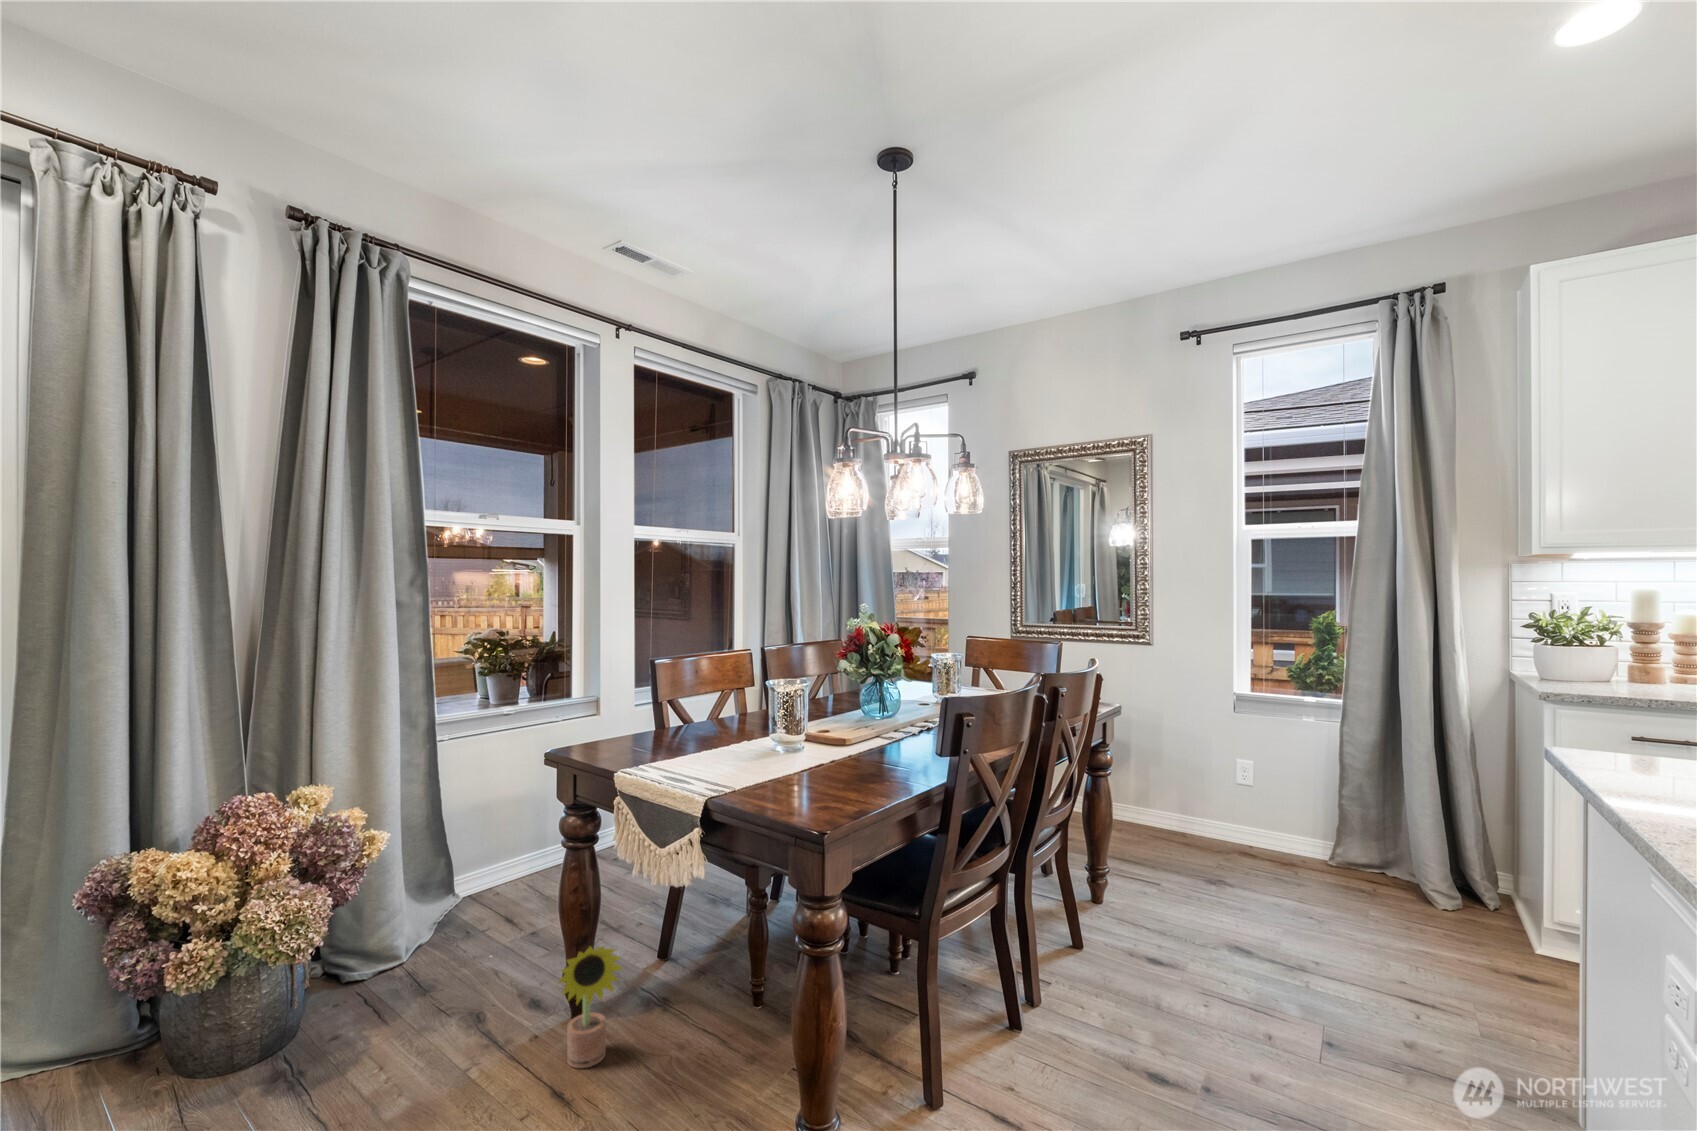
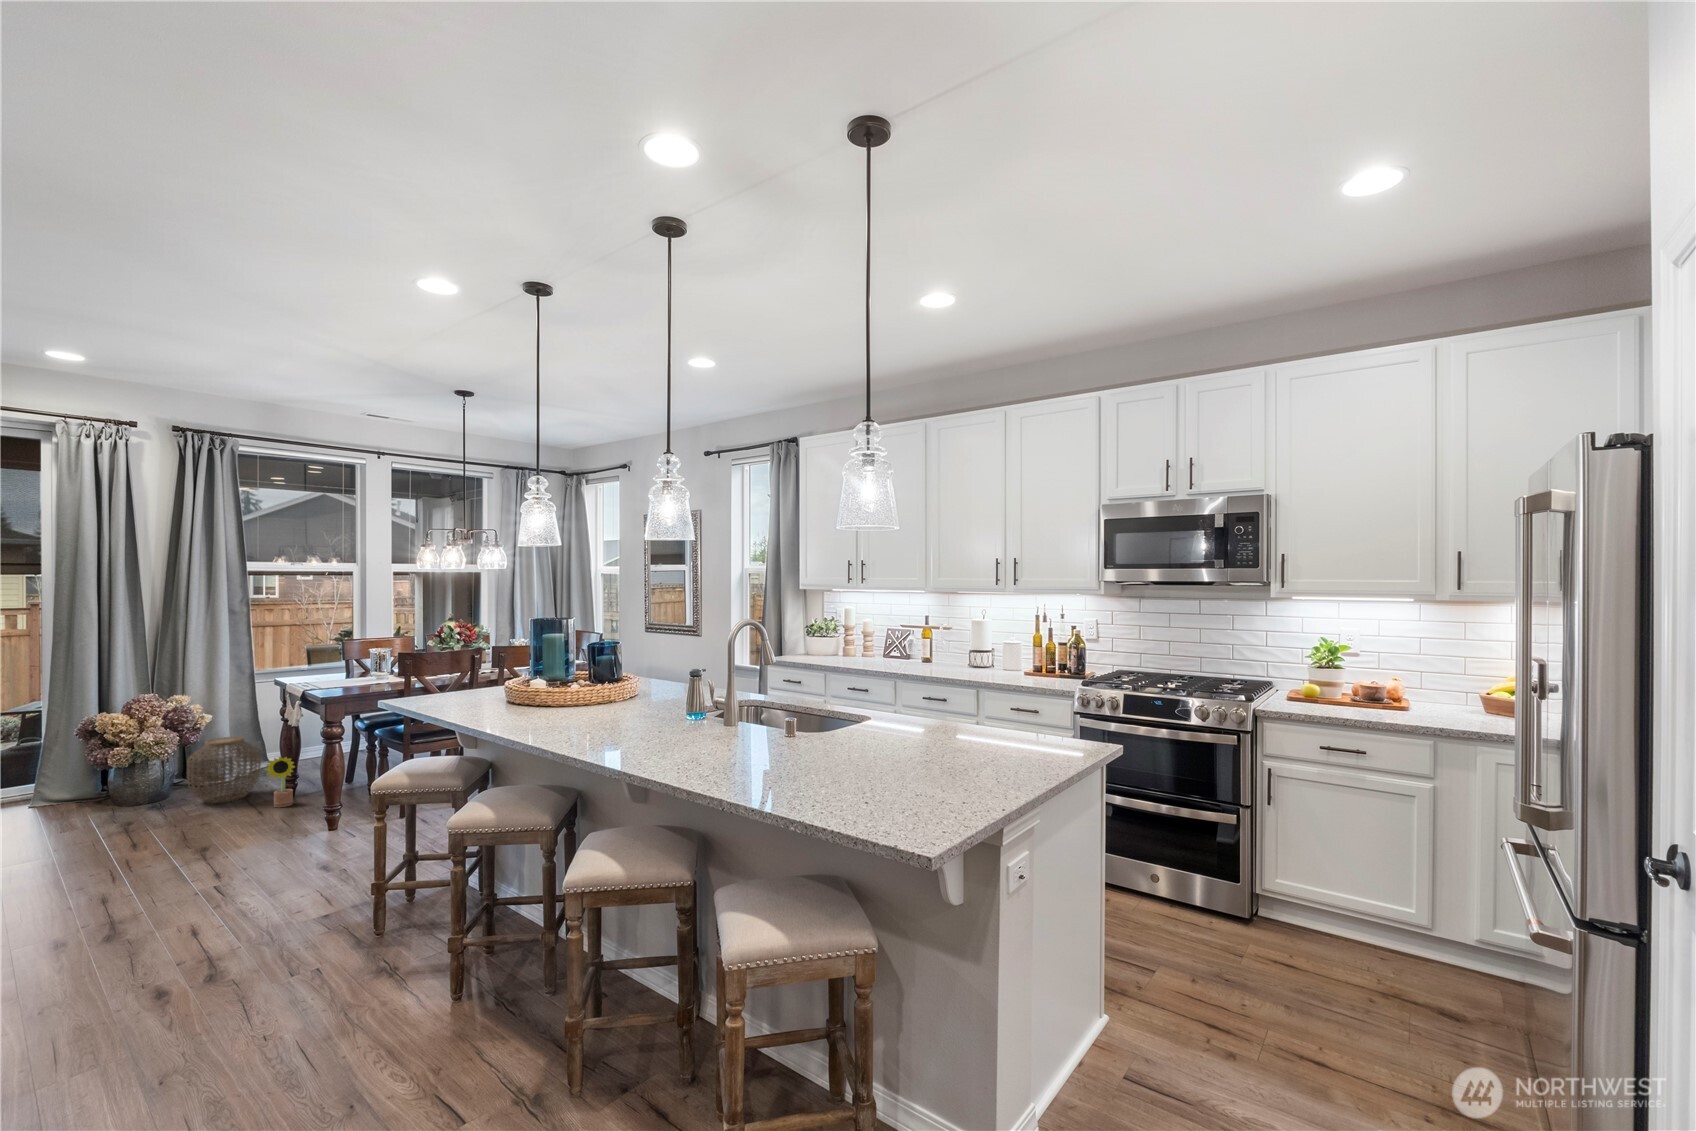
woven basket: none [352,882,505,1057] -> present [187,736,261,803]

